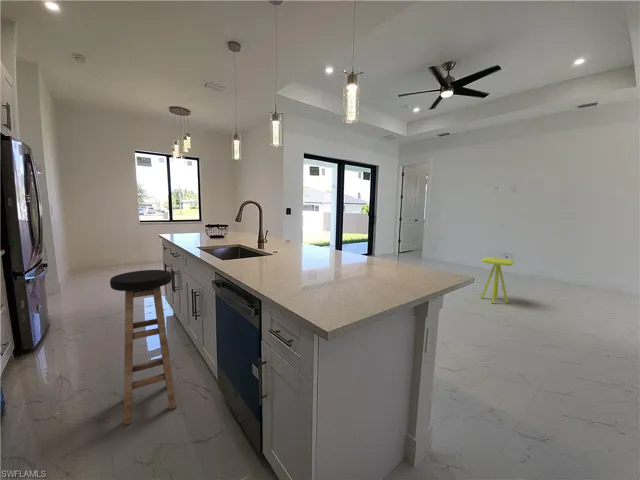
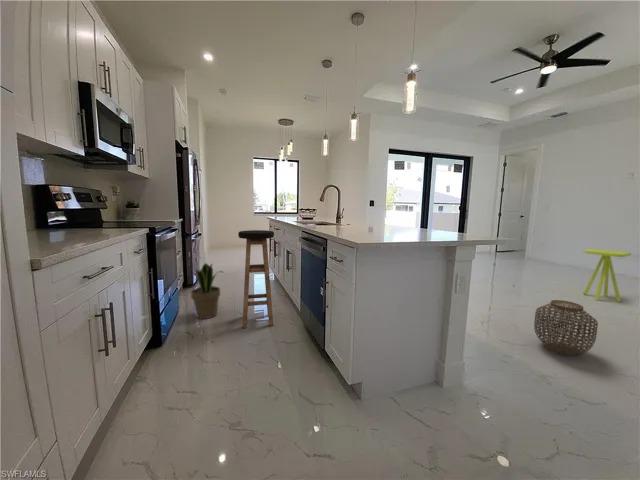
potted plant: none [22,324,88,420] -> present [191,264,220,319]
woven basket: none [470,324,525,381] -> present [534,300,598,356]

